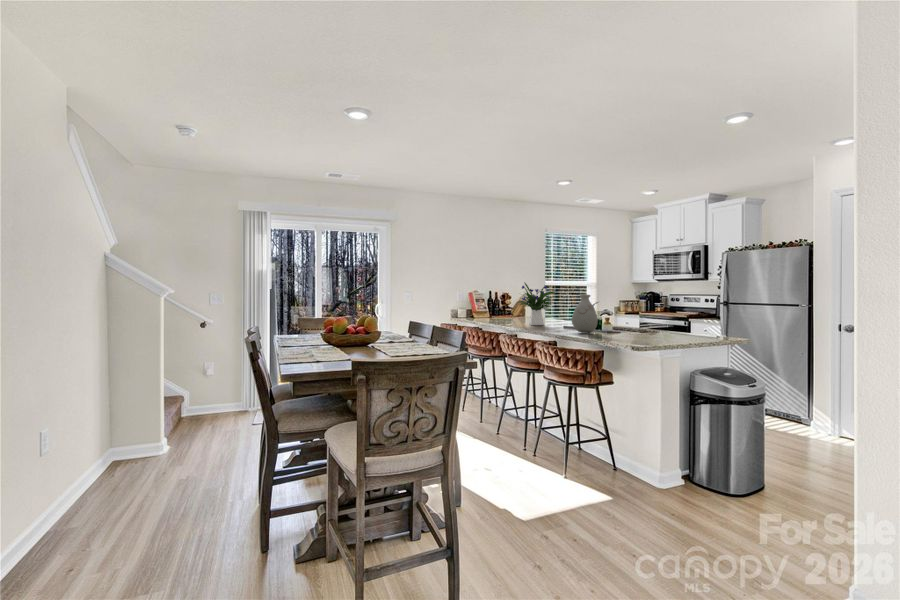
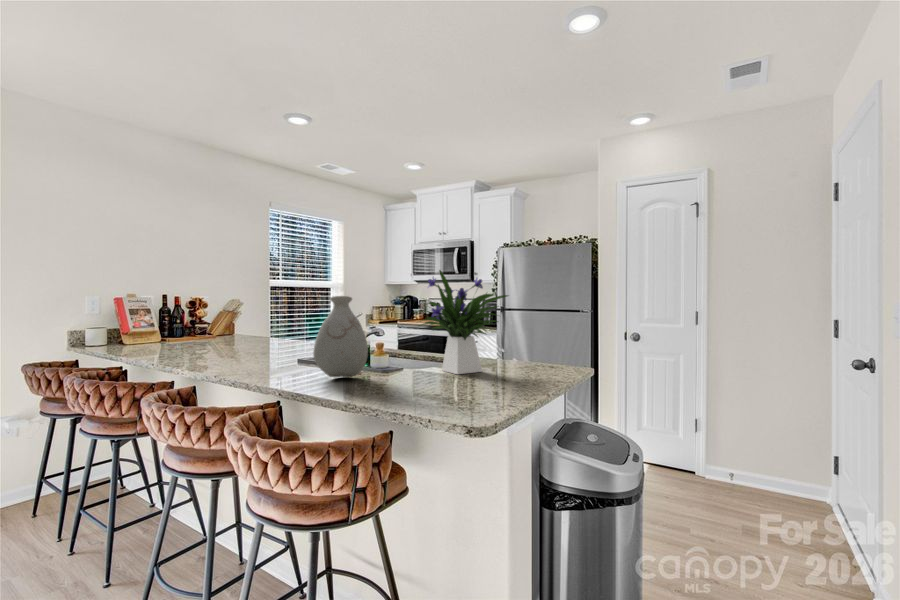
flower arrangement: present [519,282,555,325] -> present [419,270,508,374]

